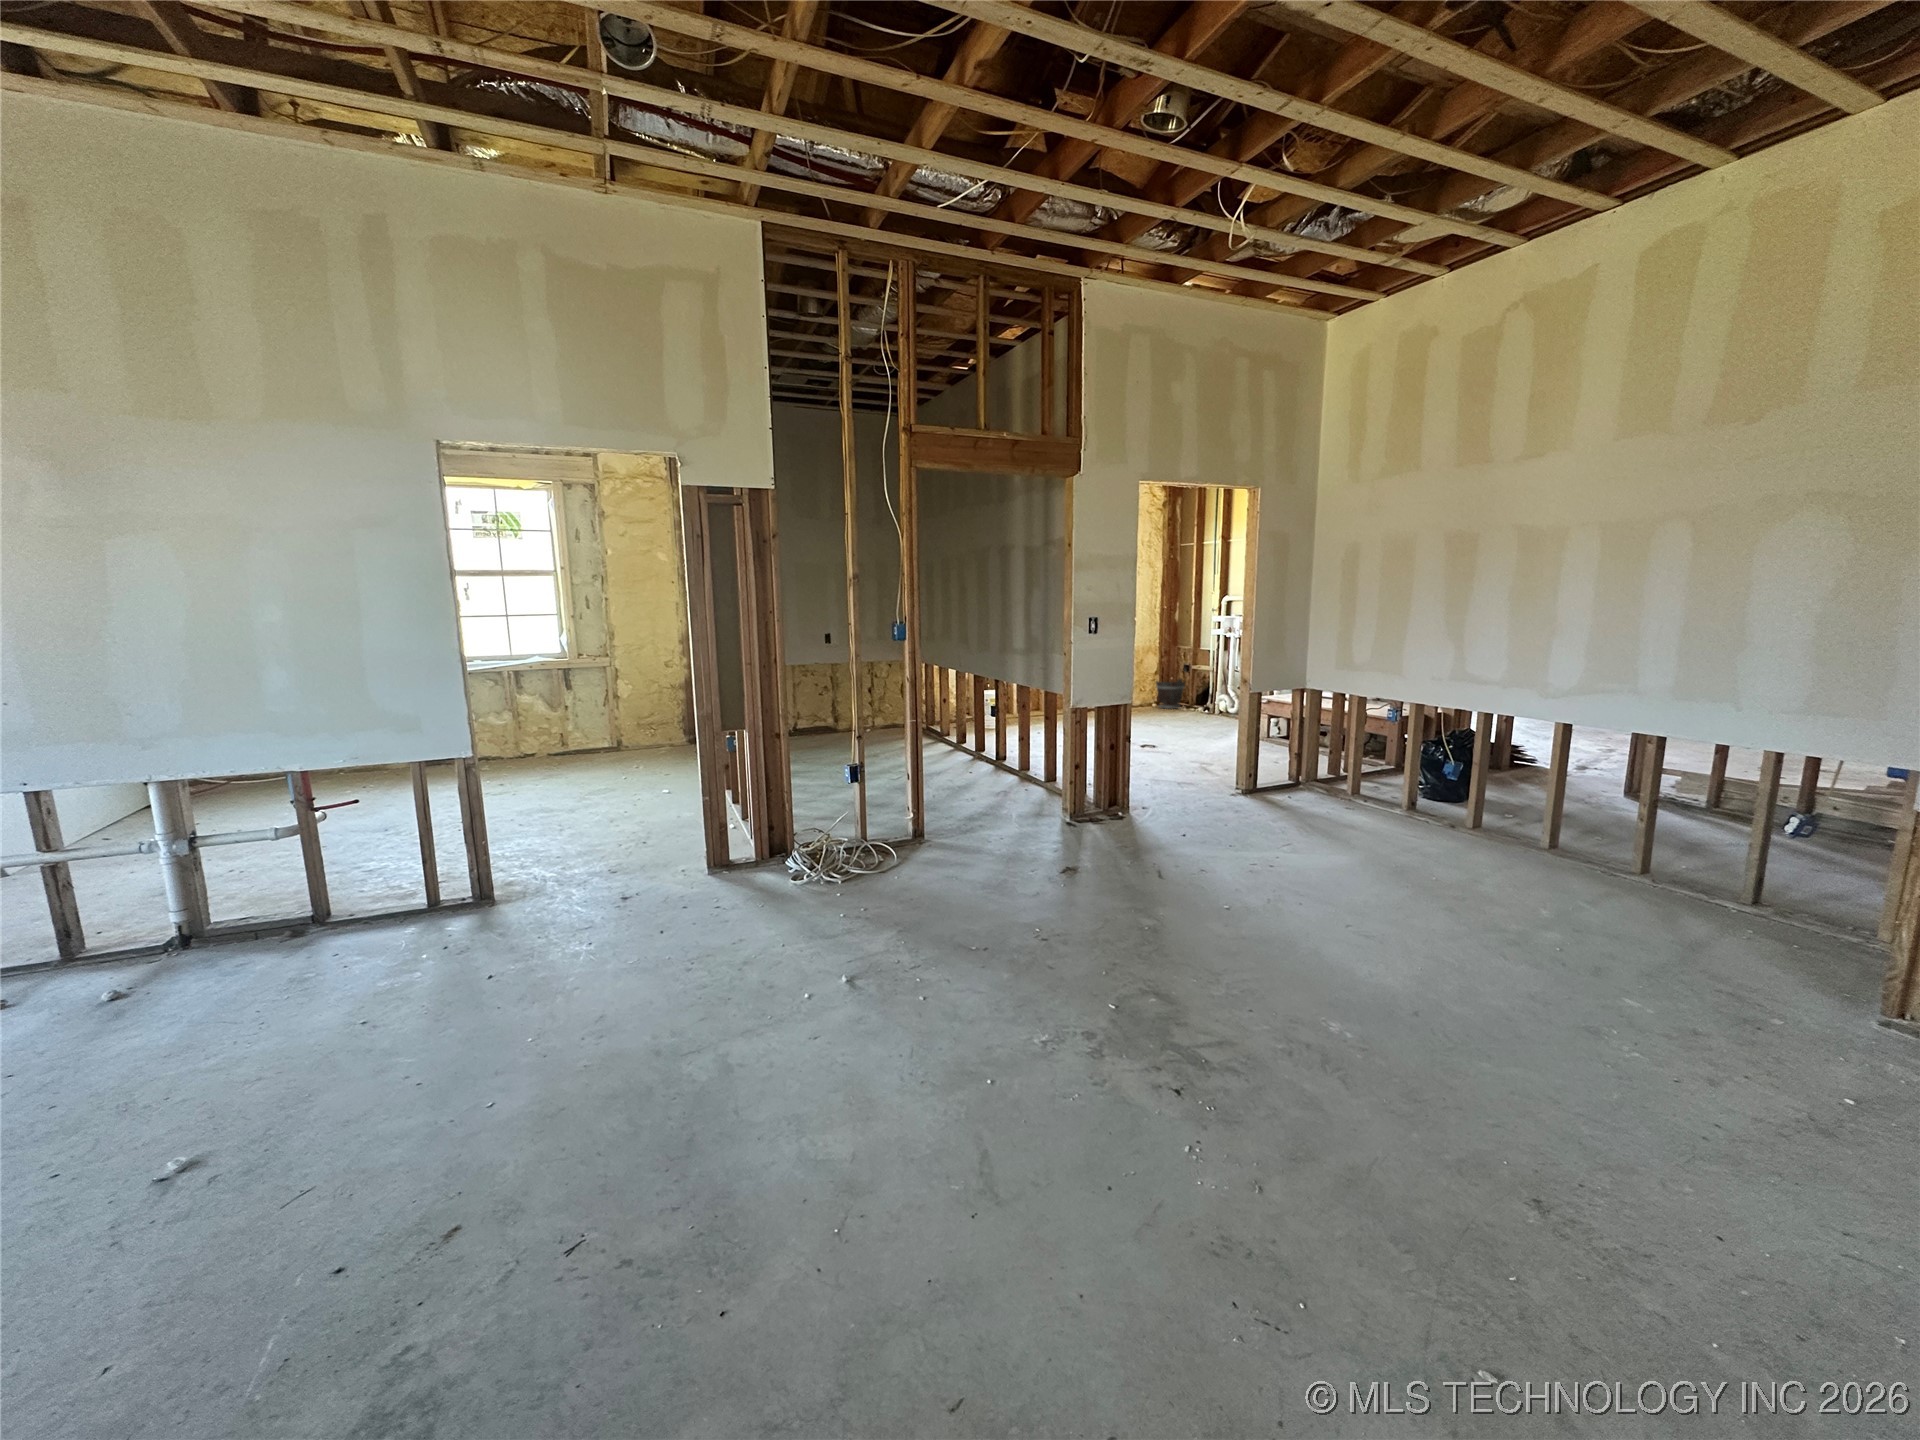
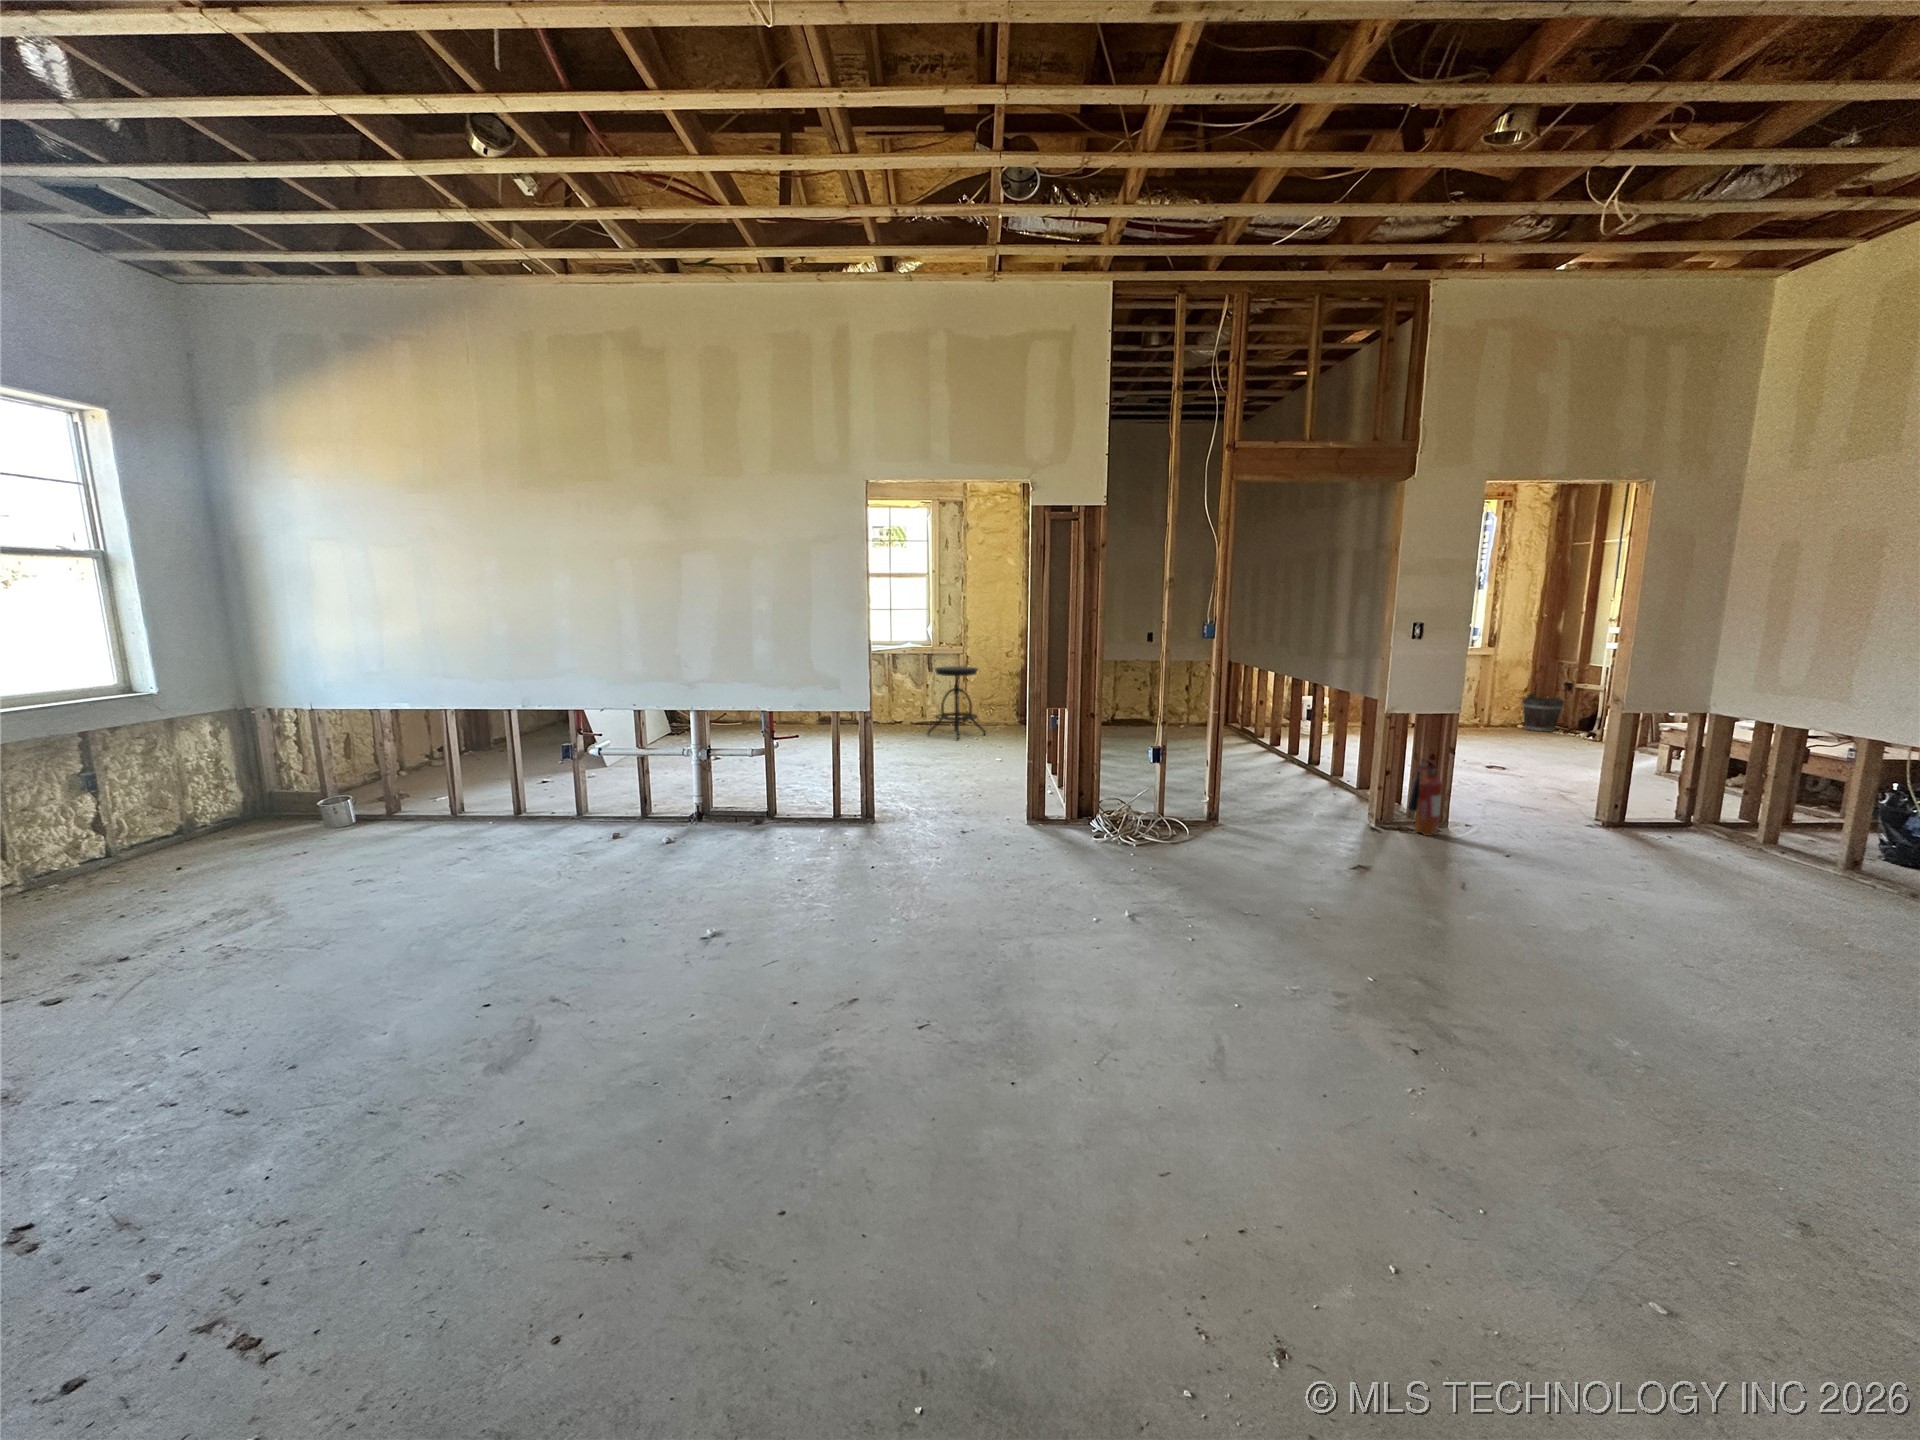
stool: none [570,682,648,772] -> present [927,666,986,740]
fire extinguisher: none [1097,750,1125,824] -> present [1409,758,1442,836]

